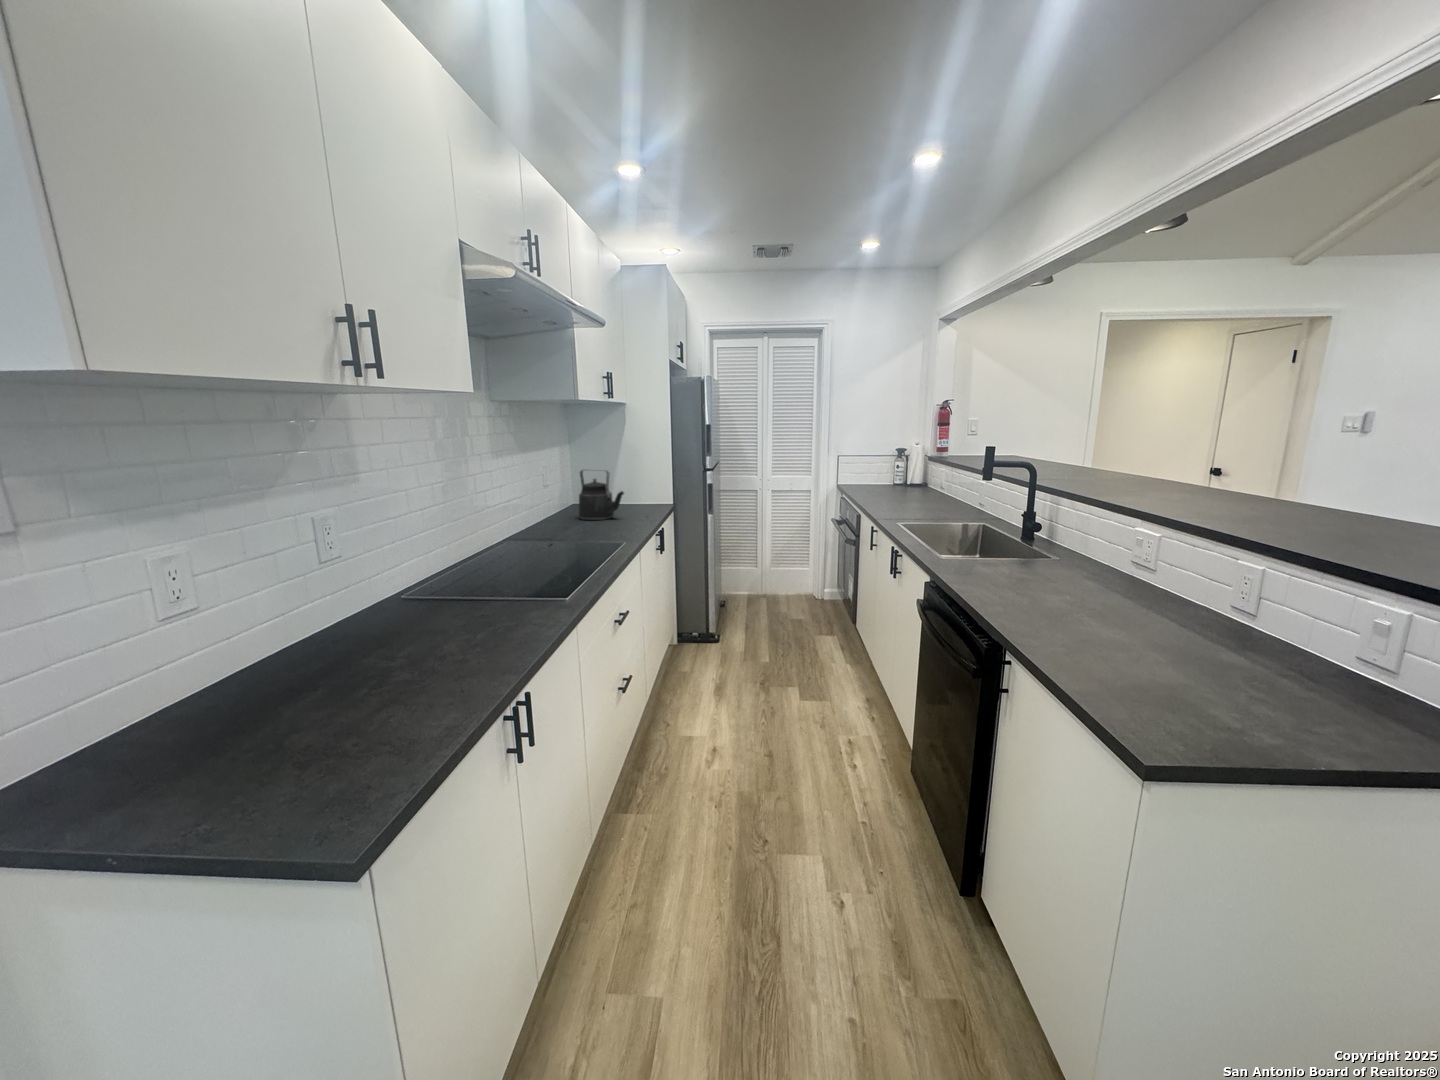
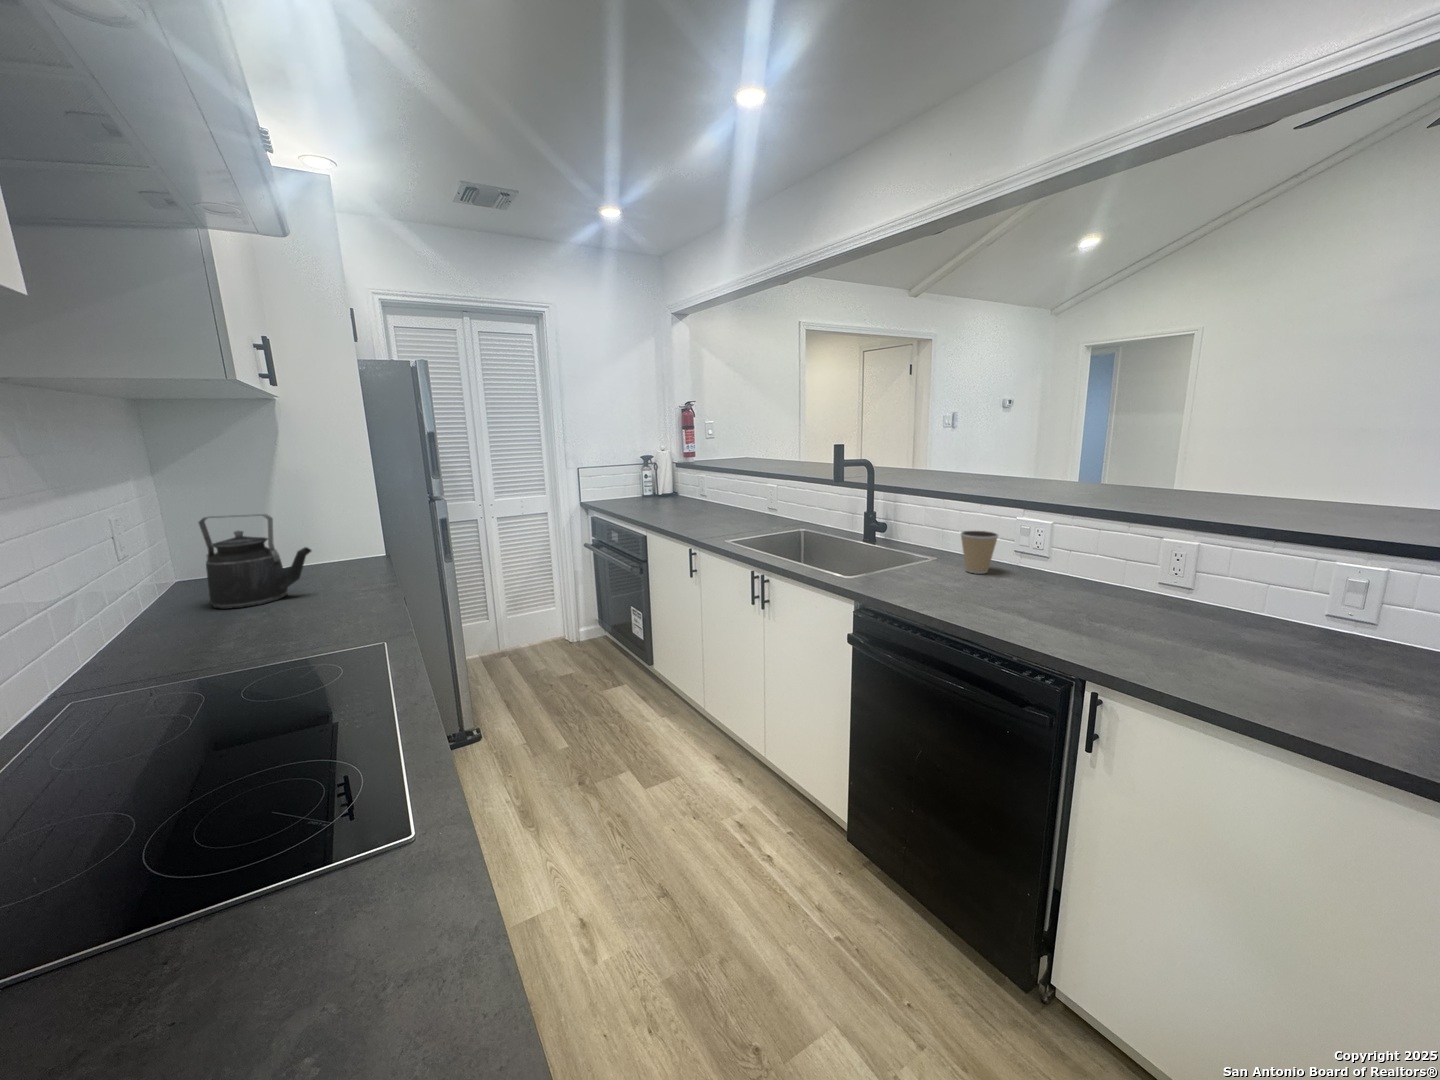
coffee cup: none [1058,530,1097,571] -> present [961,531,998,574]

